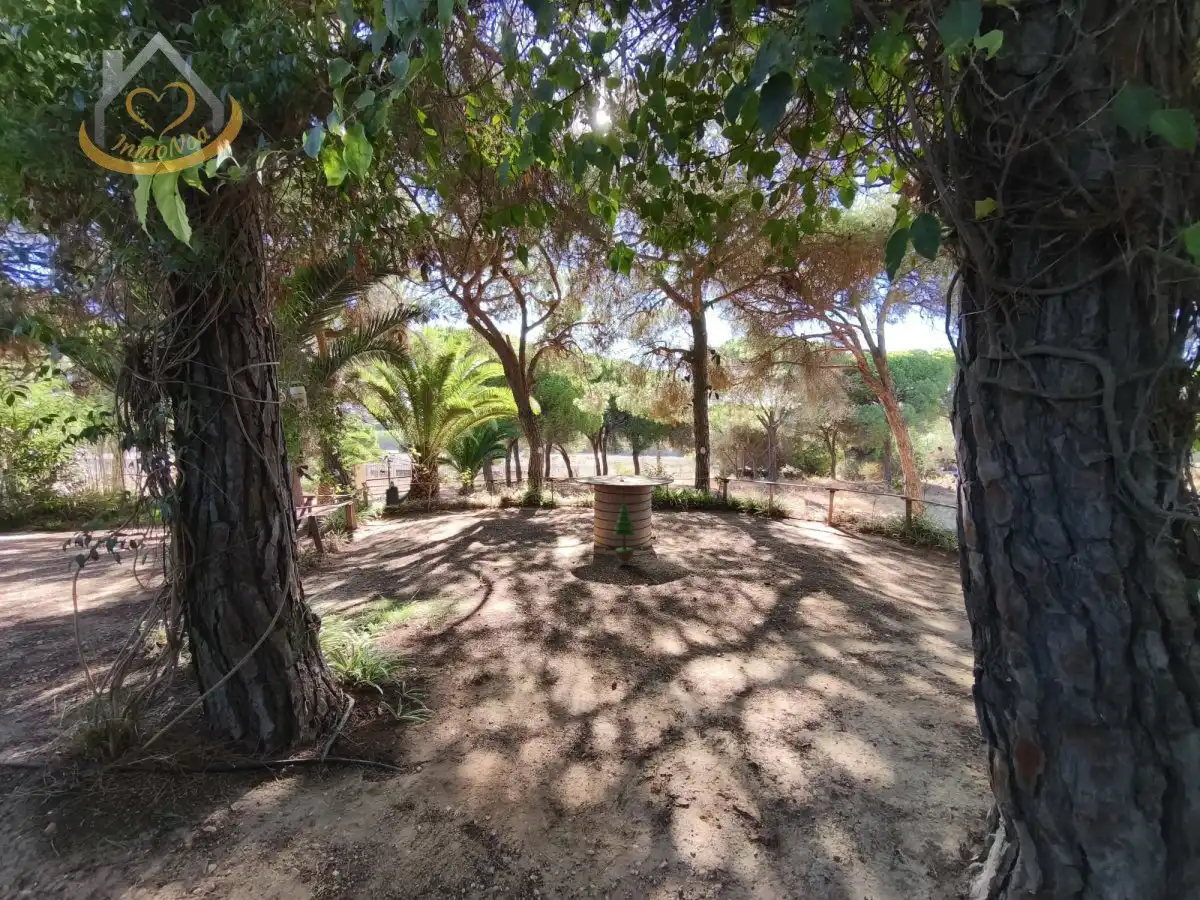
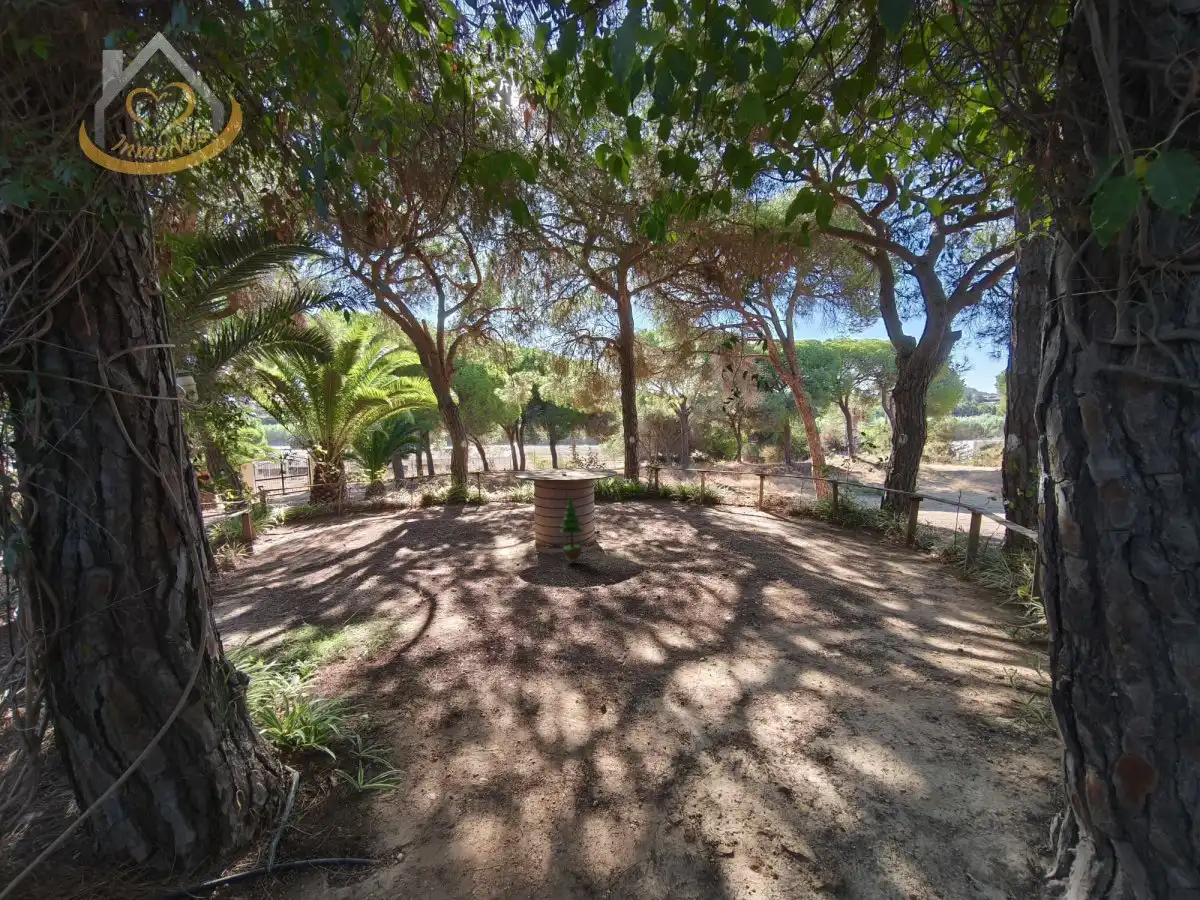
watering can: present [385,481,415,510] -> none [290,487,330,519]

